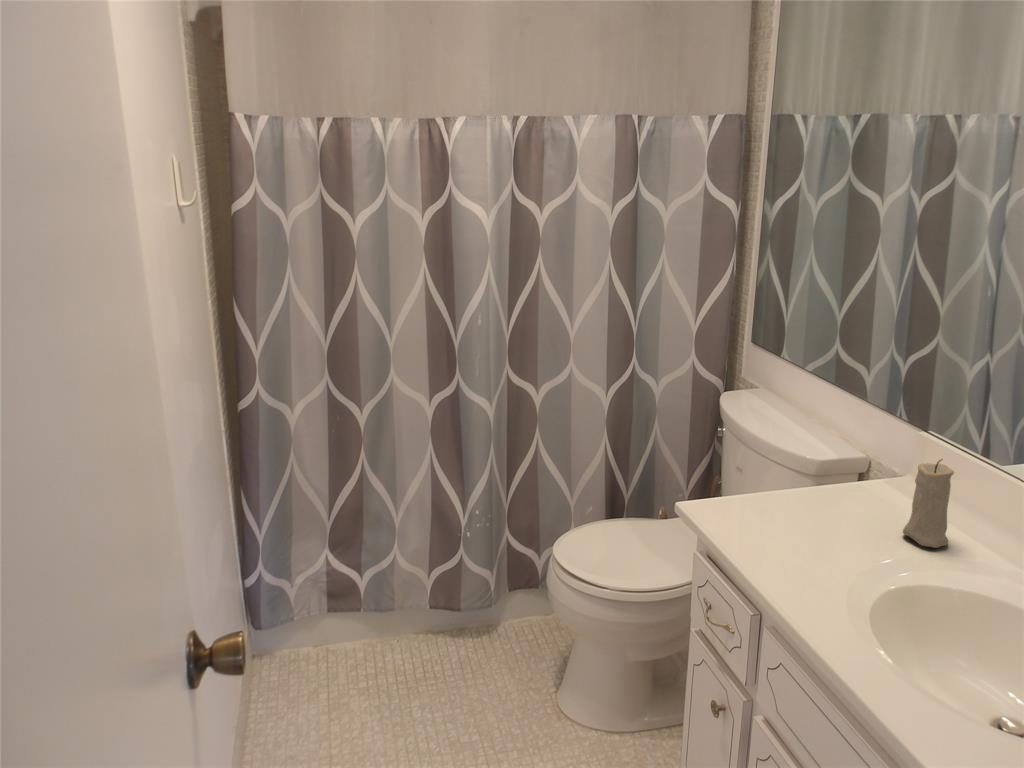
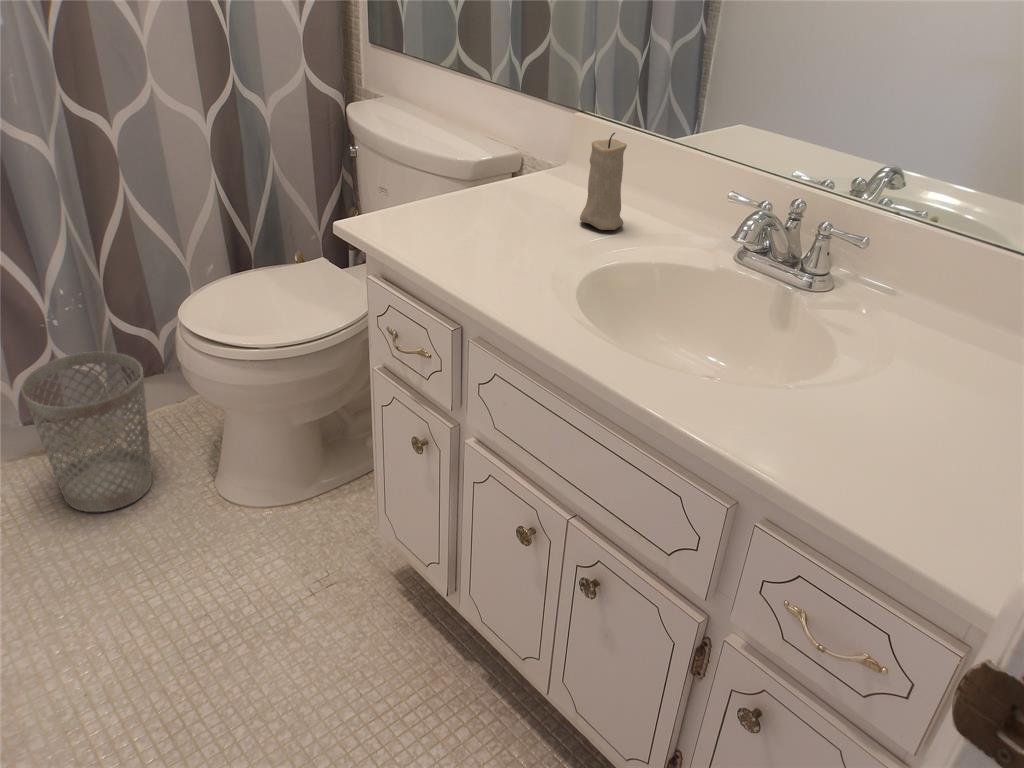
wastebasket: none [433,560,520,696] -> present [21,352,152,512]

